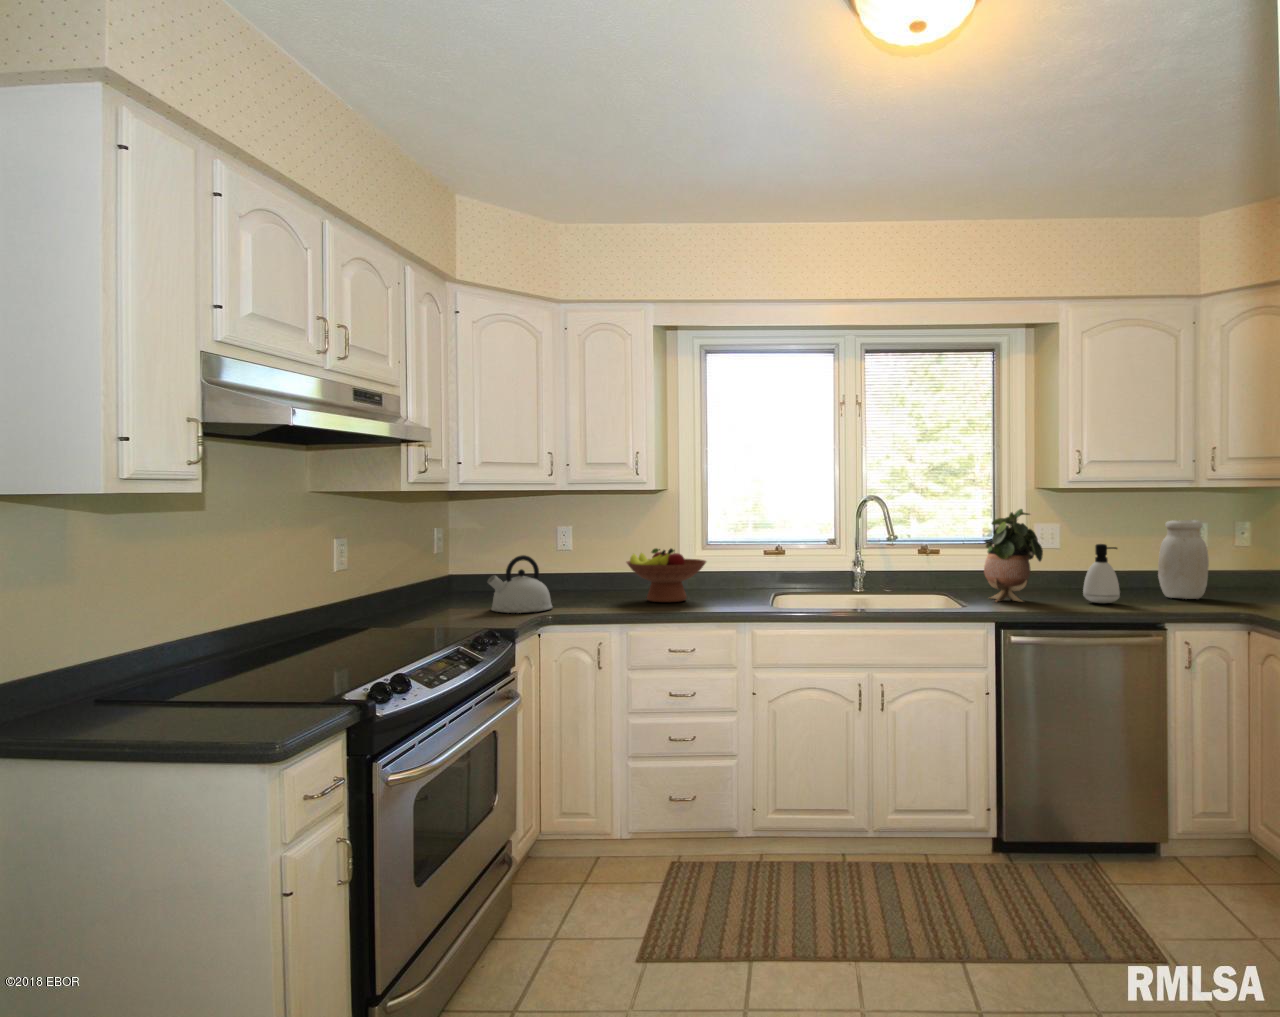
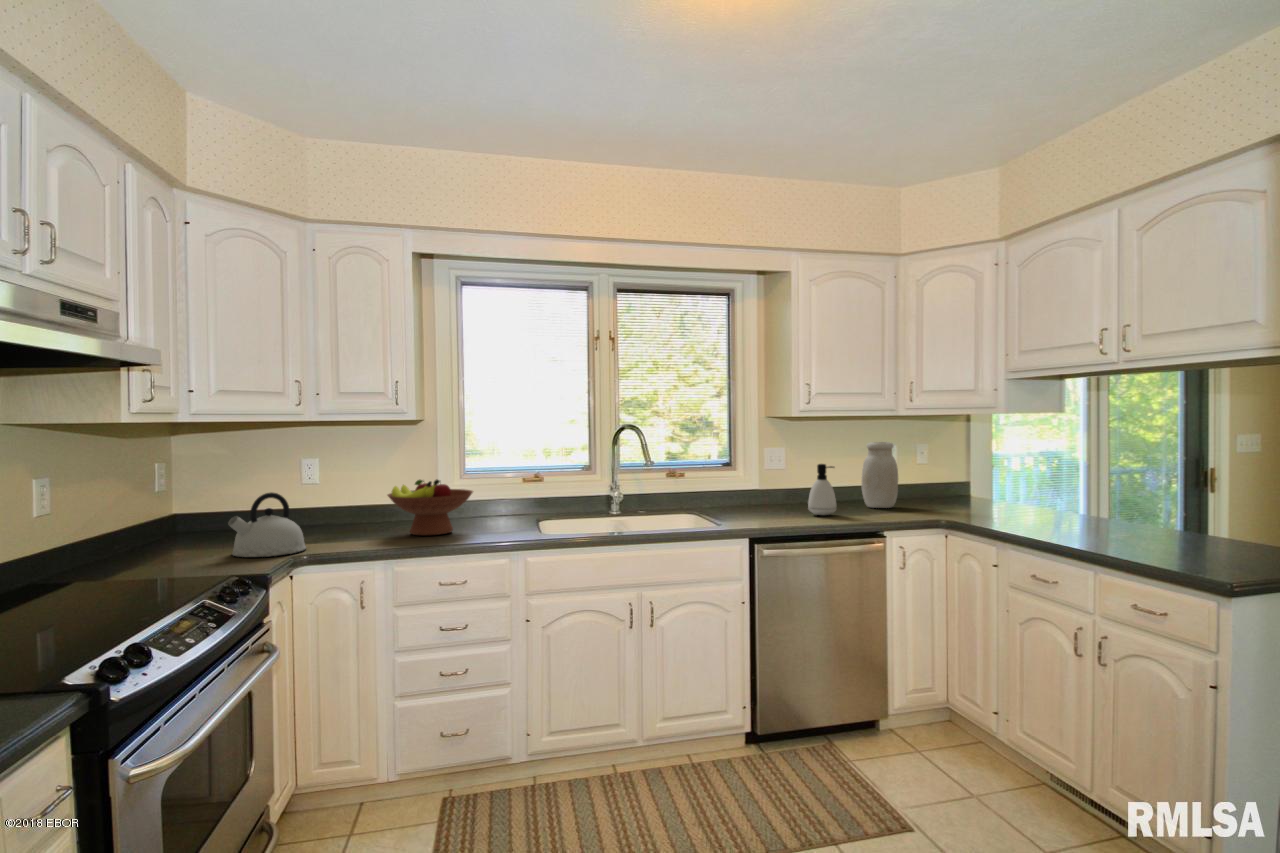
potted plant: present [984,509,1043,602] -> none [728,434,777,518]

